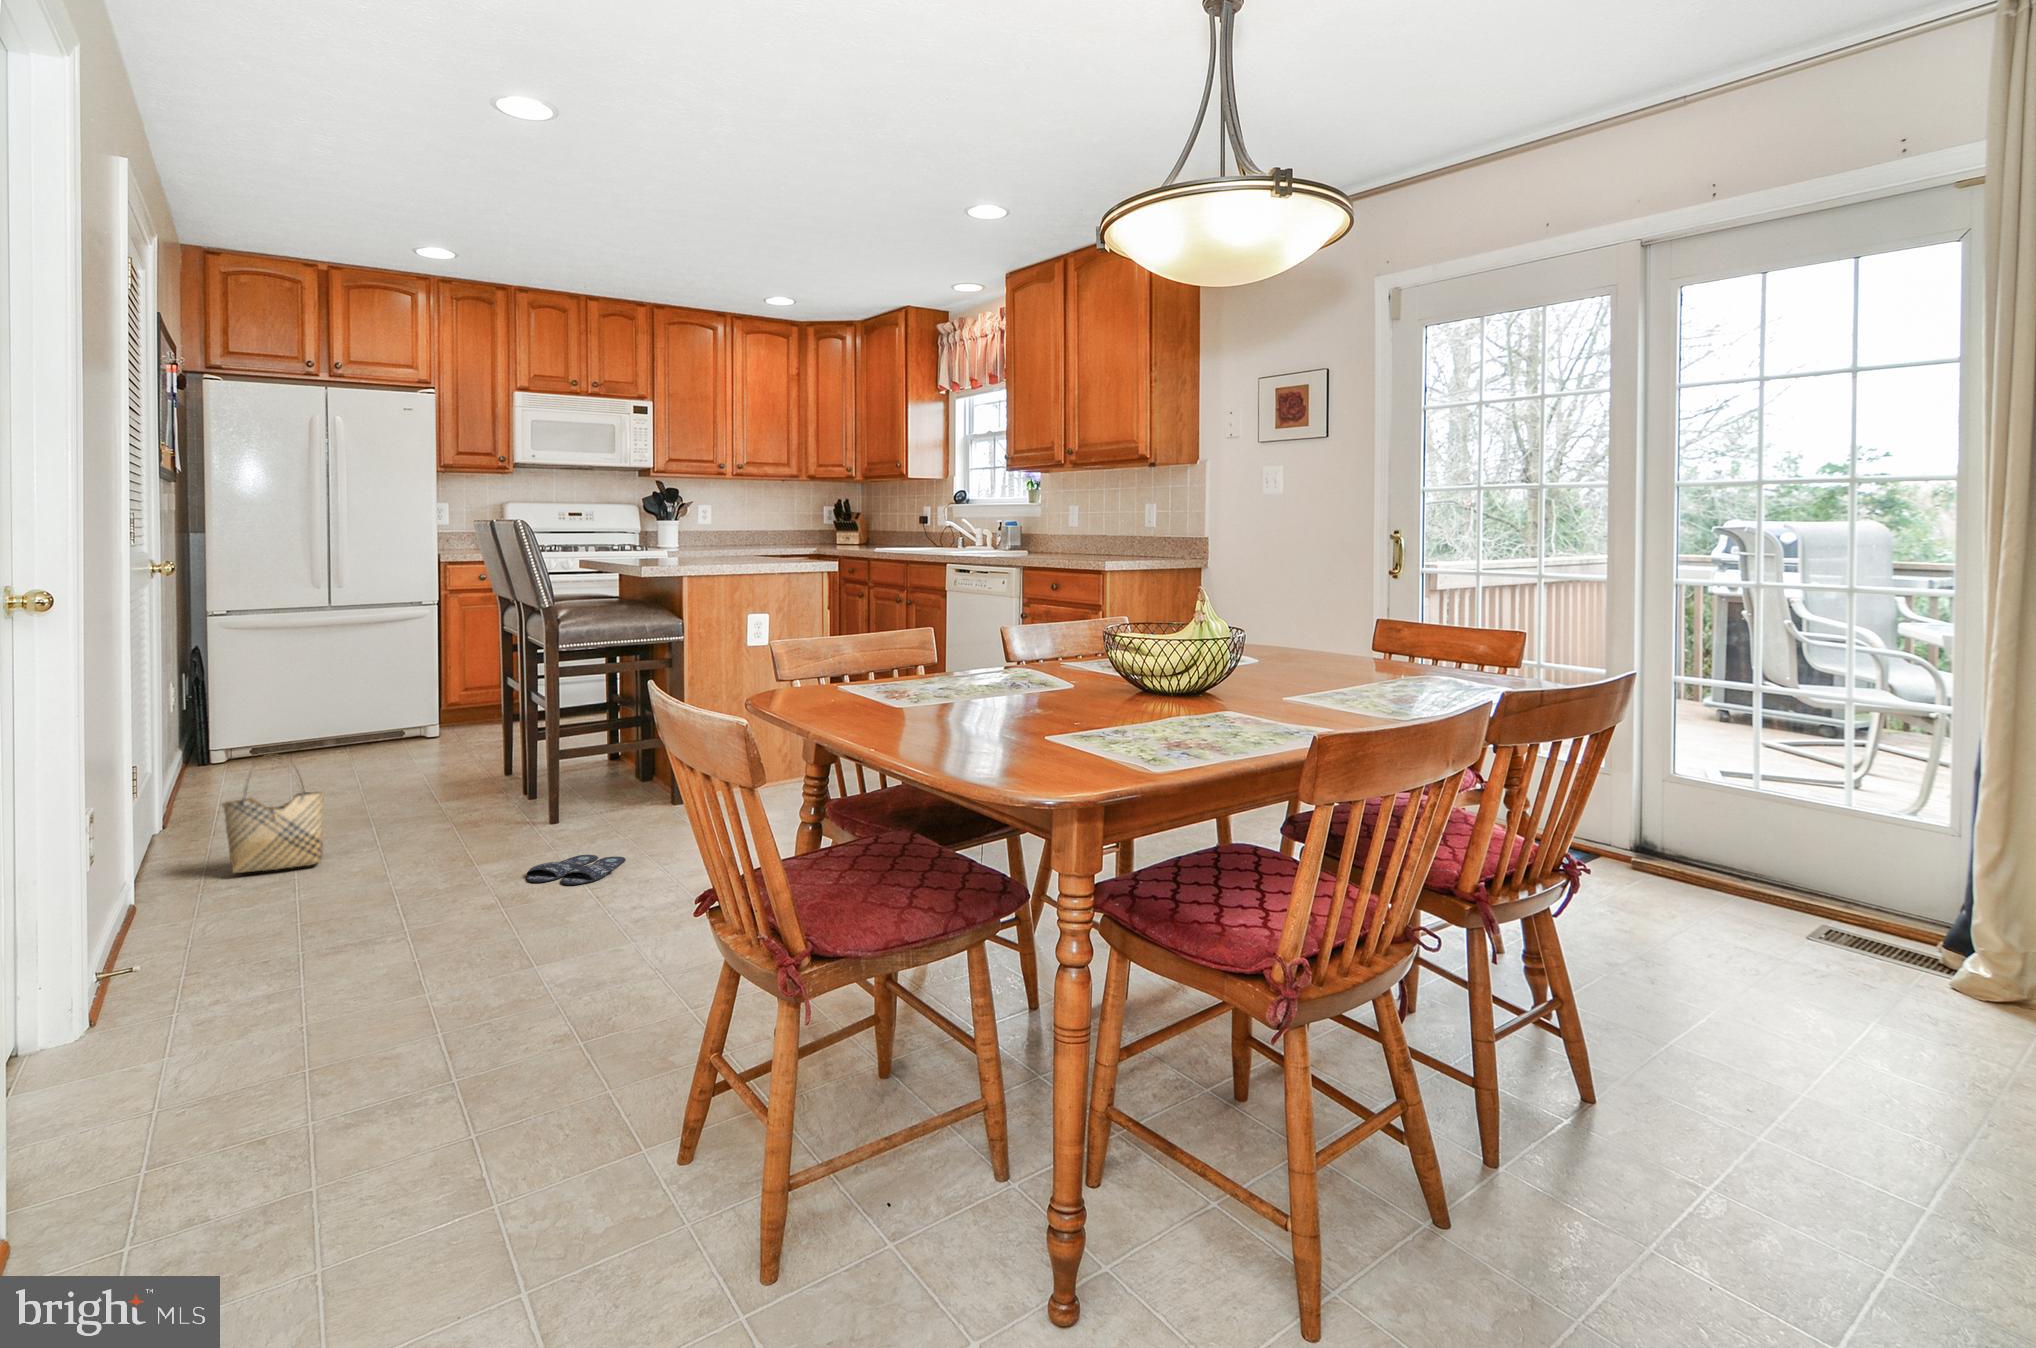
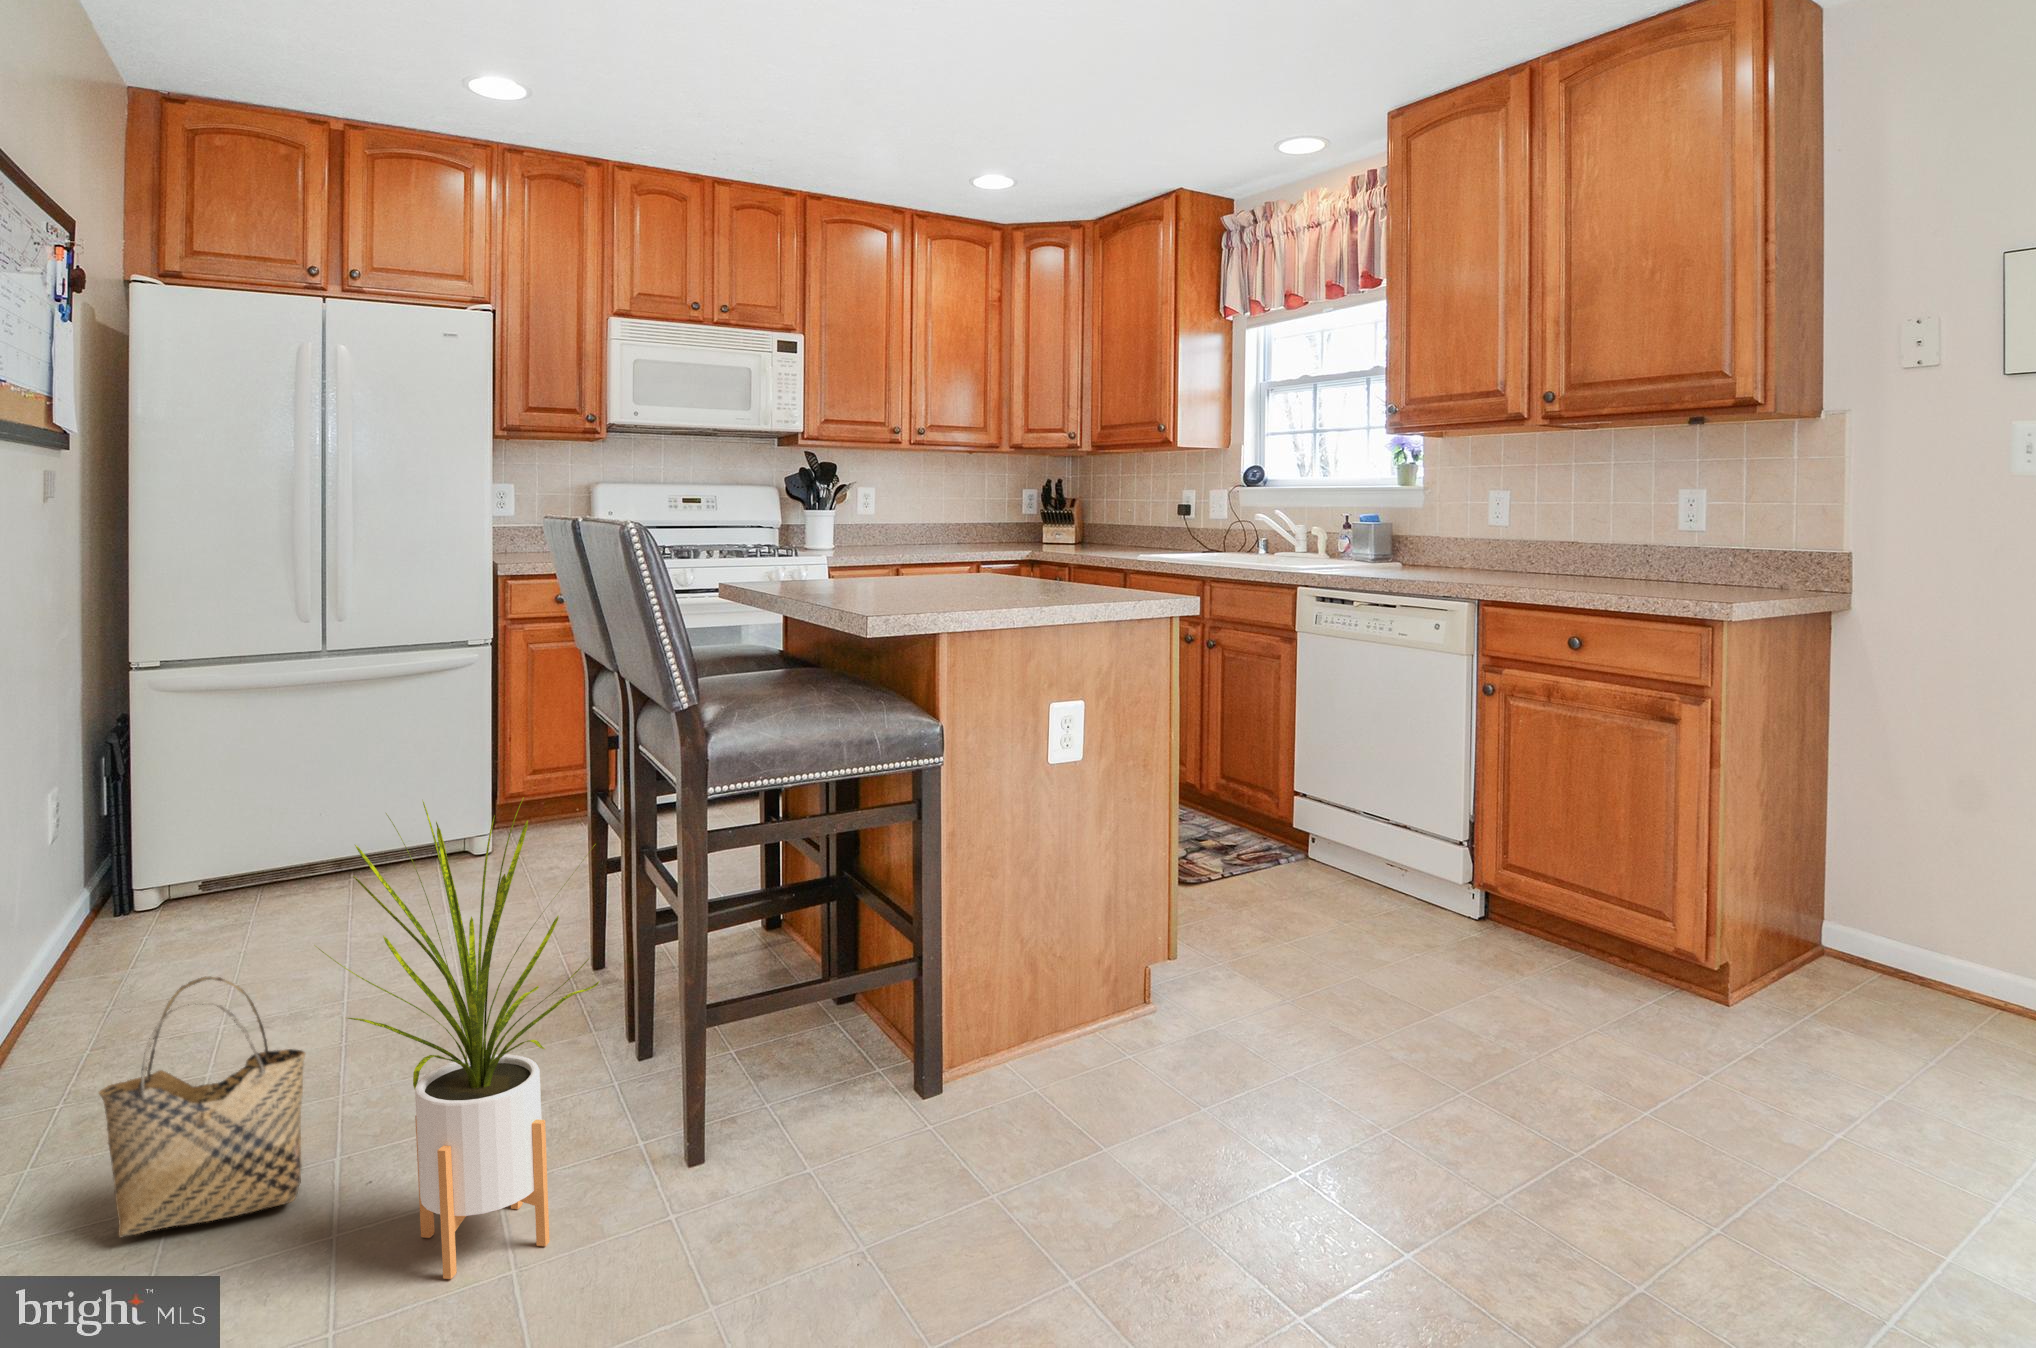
house plant: none [331,659,475,883] -> present [317,799,599,1279]
slippers: present [527,855,626,885] -> none [709,1181,893,1301]

